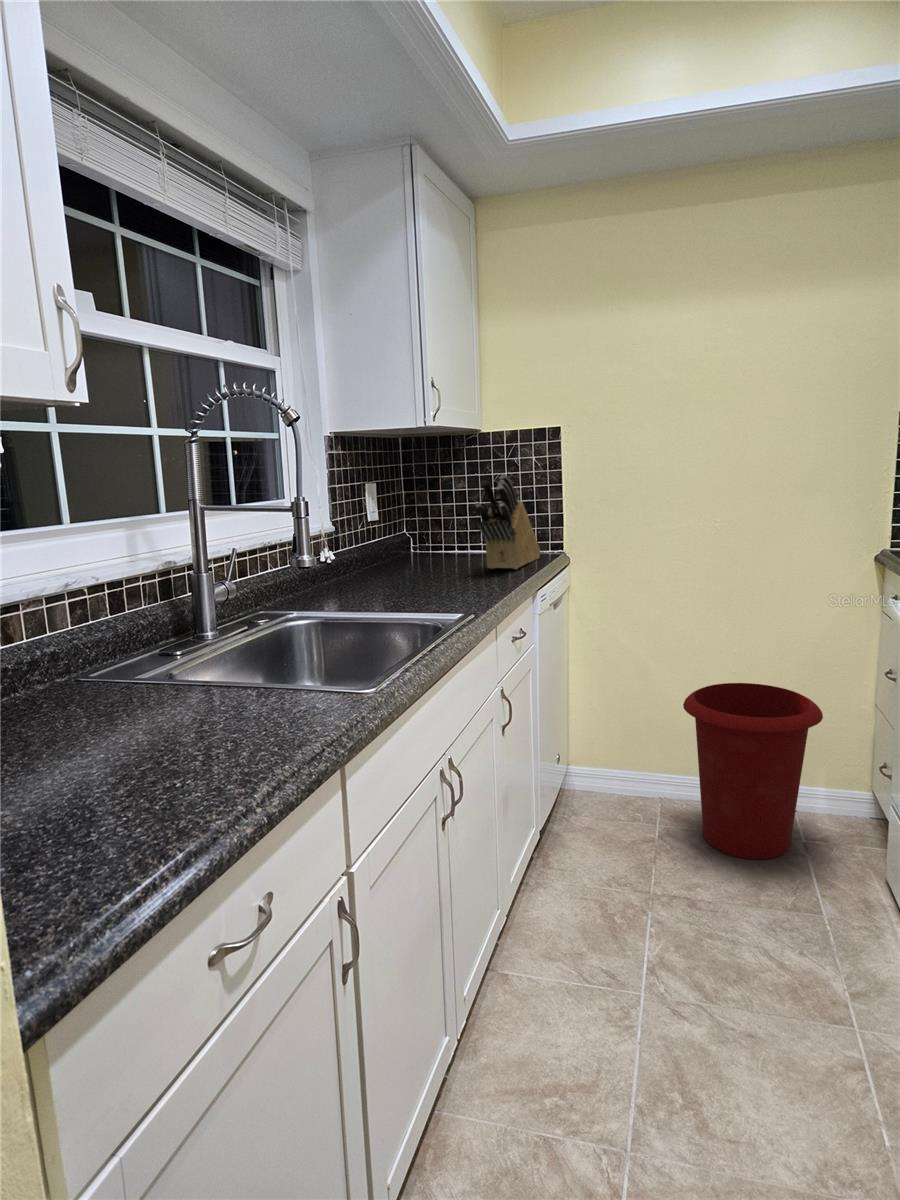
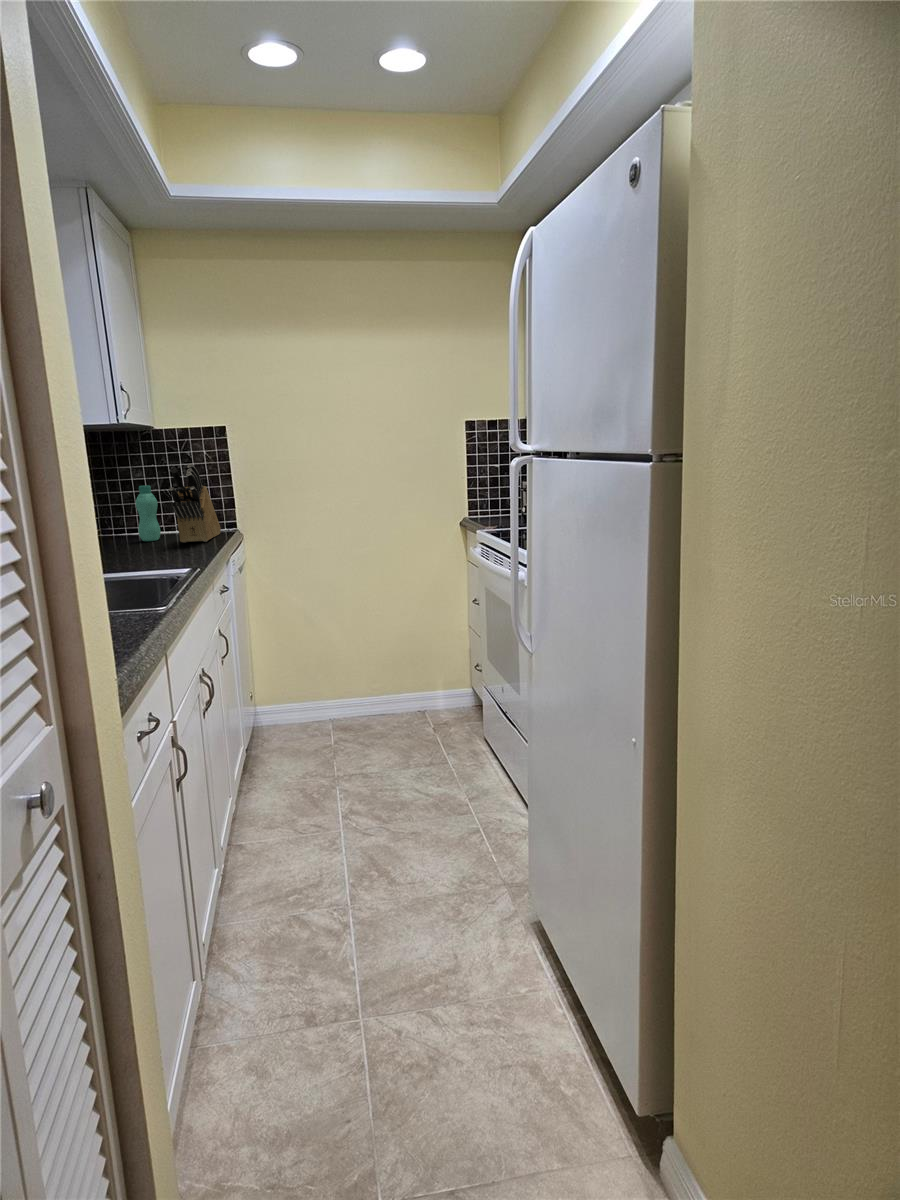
bottle: none [449,498,474,563] -> present [136,486,161,541]
waste bin: present [683,683,823,859] -> none [343,619,437,743]

